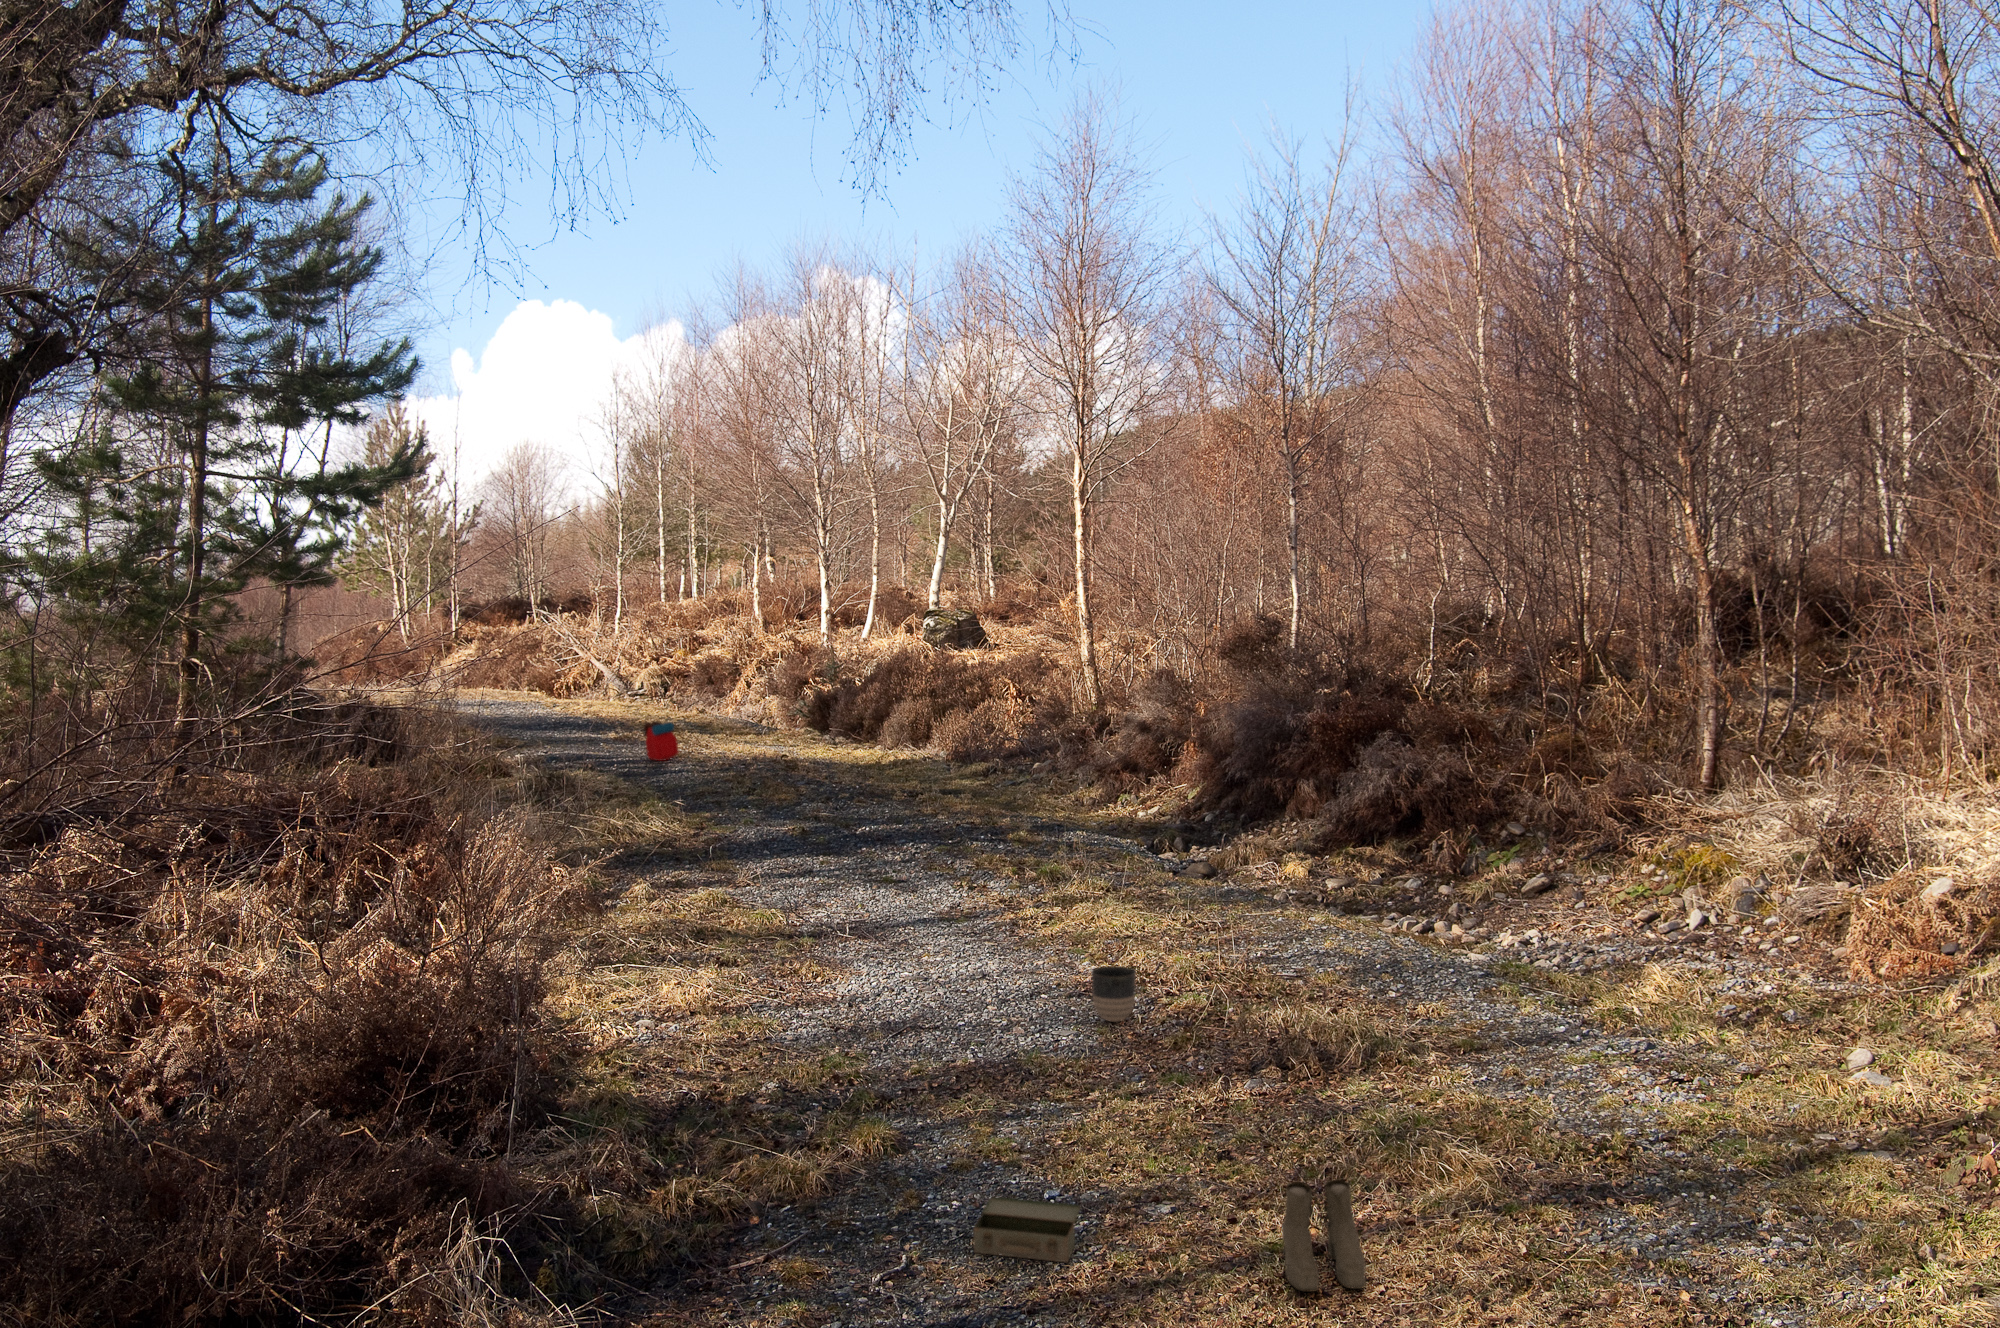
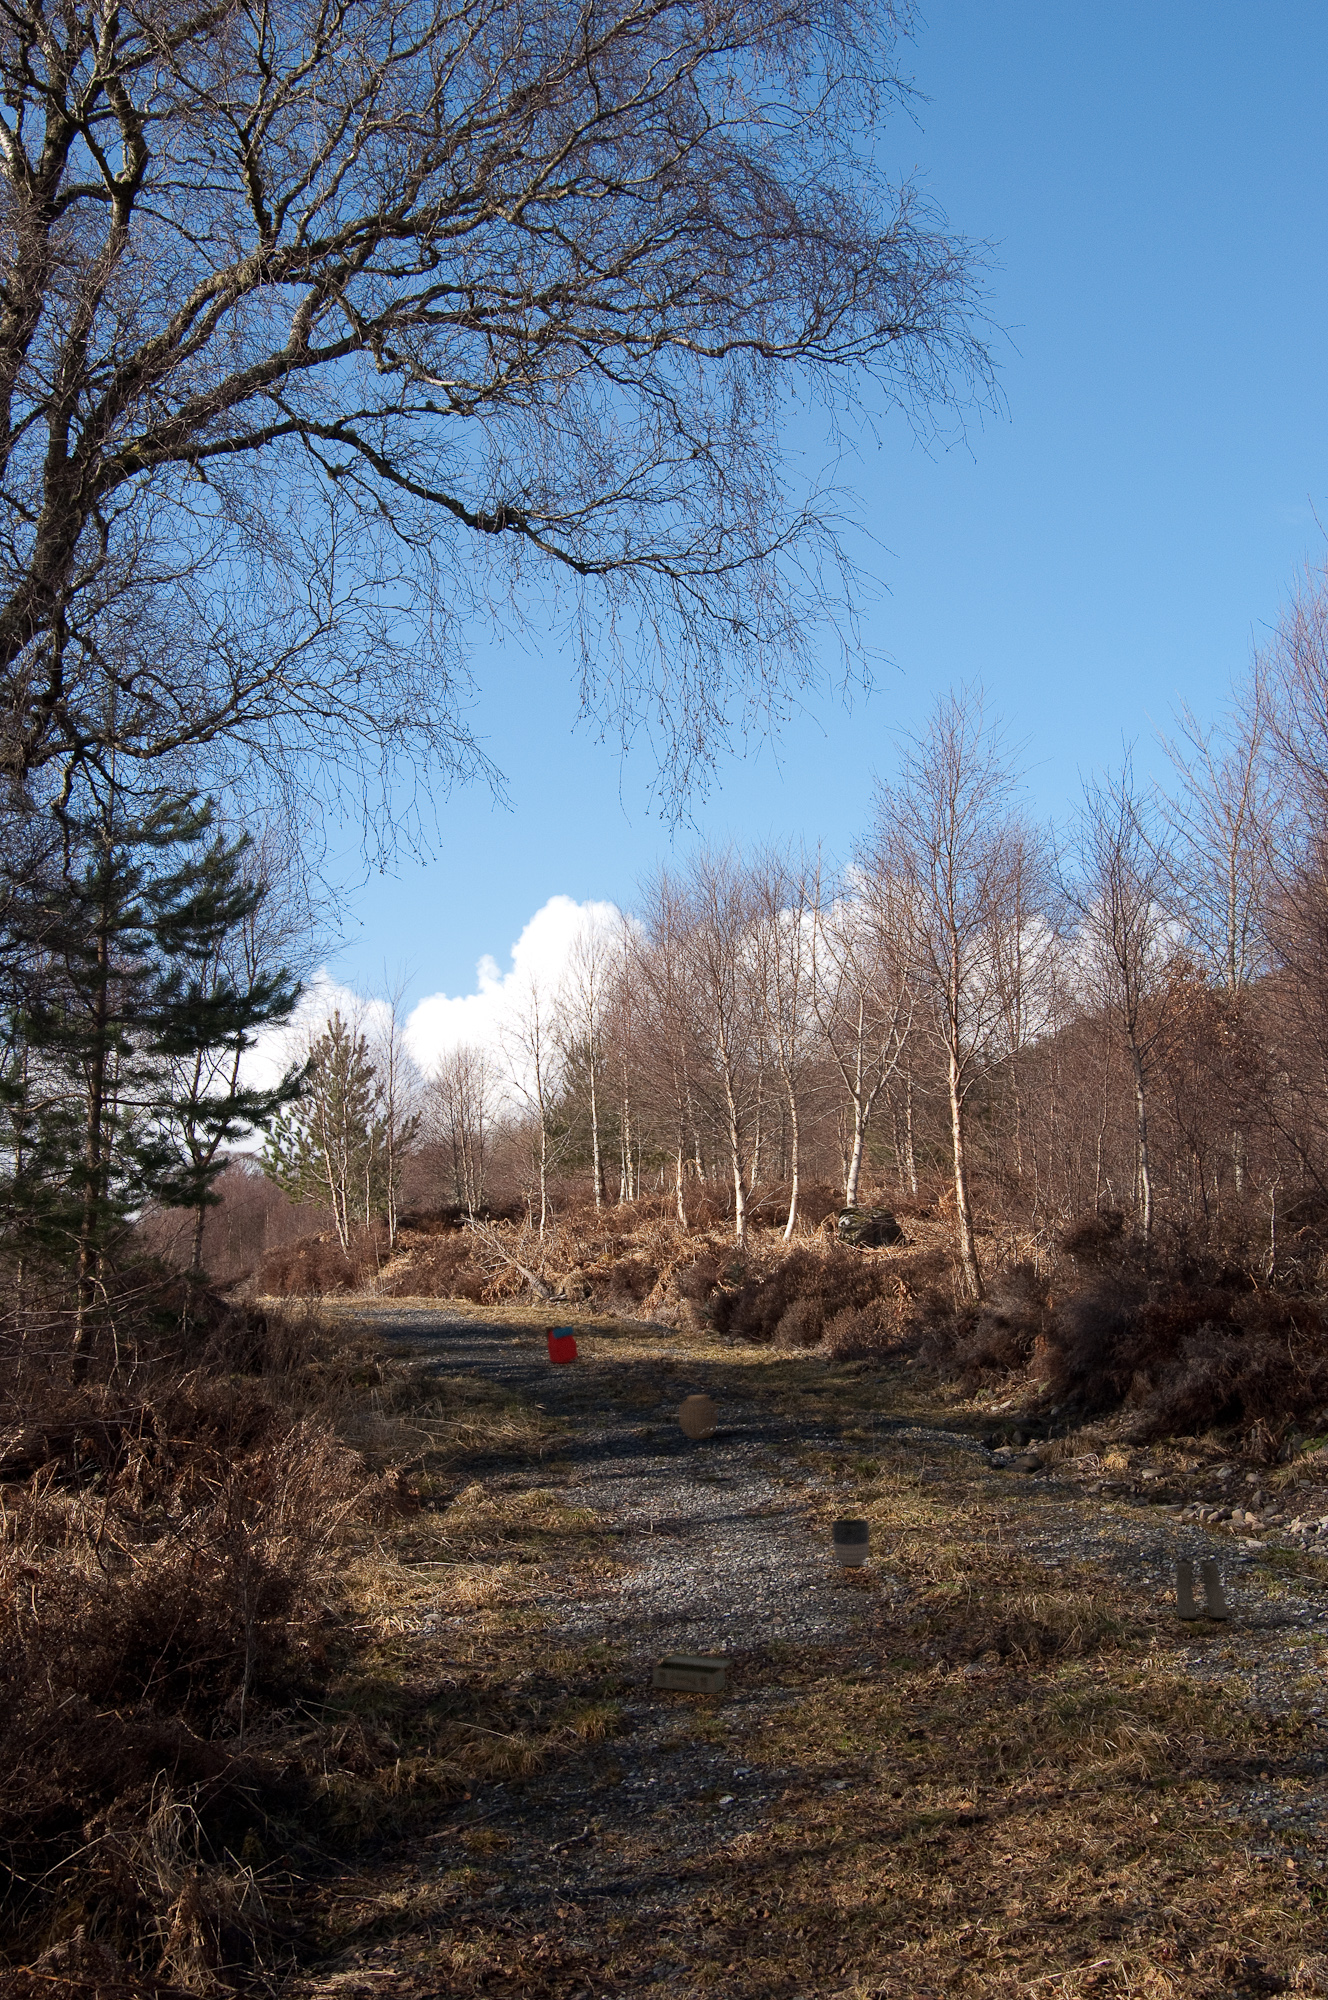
woven basket: none [819,801,862,847] -> present [679,1395,718,1438]
boots: present [1282,1179,1366,1292] -> present [1176,1560,1227,1619]

